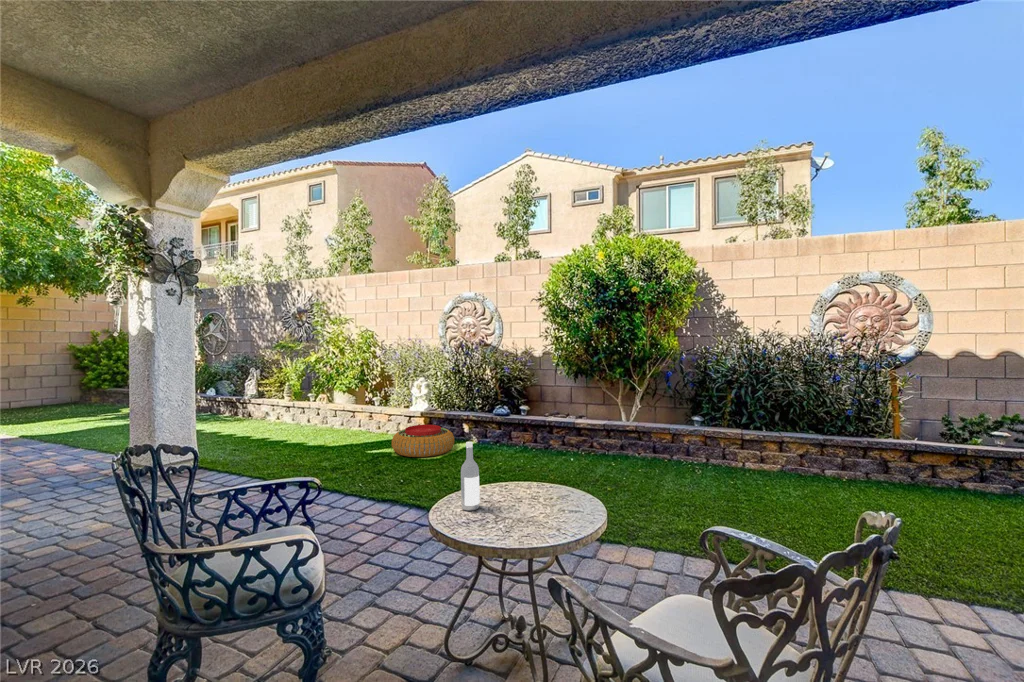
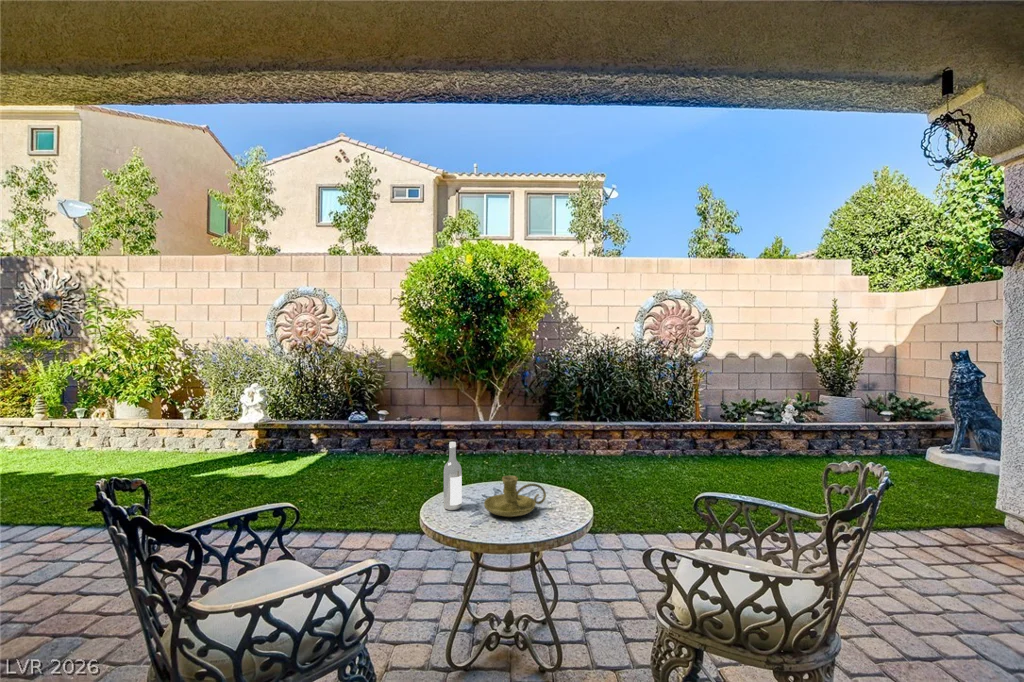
pouf: present [392,425,454,457] -> none [231,437,310,475]
candle holder: none [490,482,557,527] -> present [484,476,546,517]

